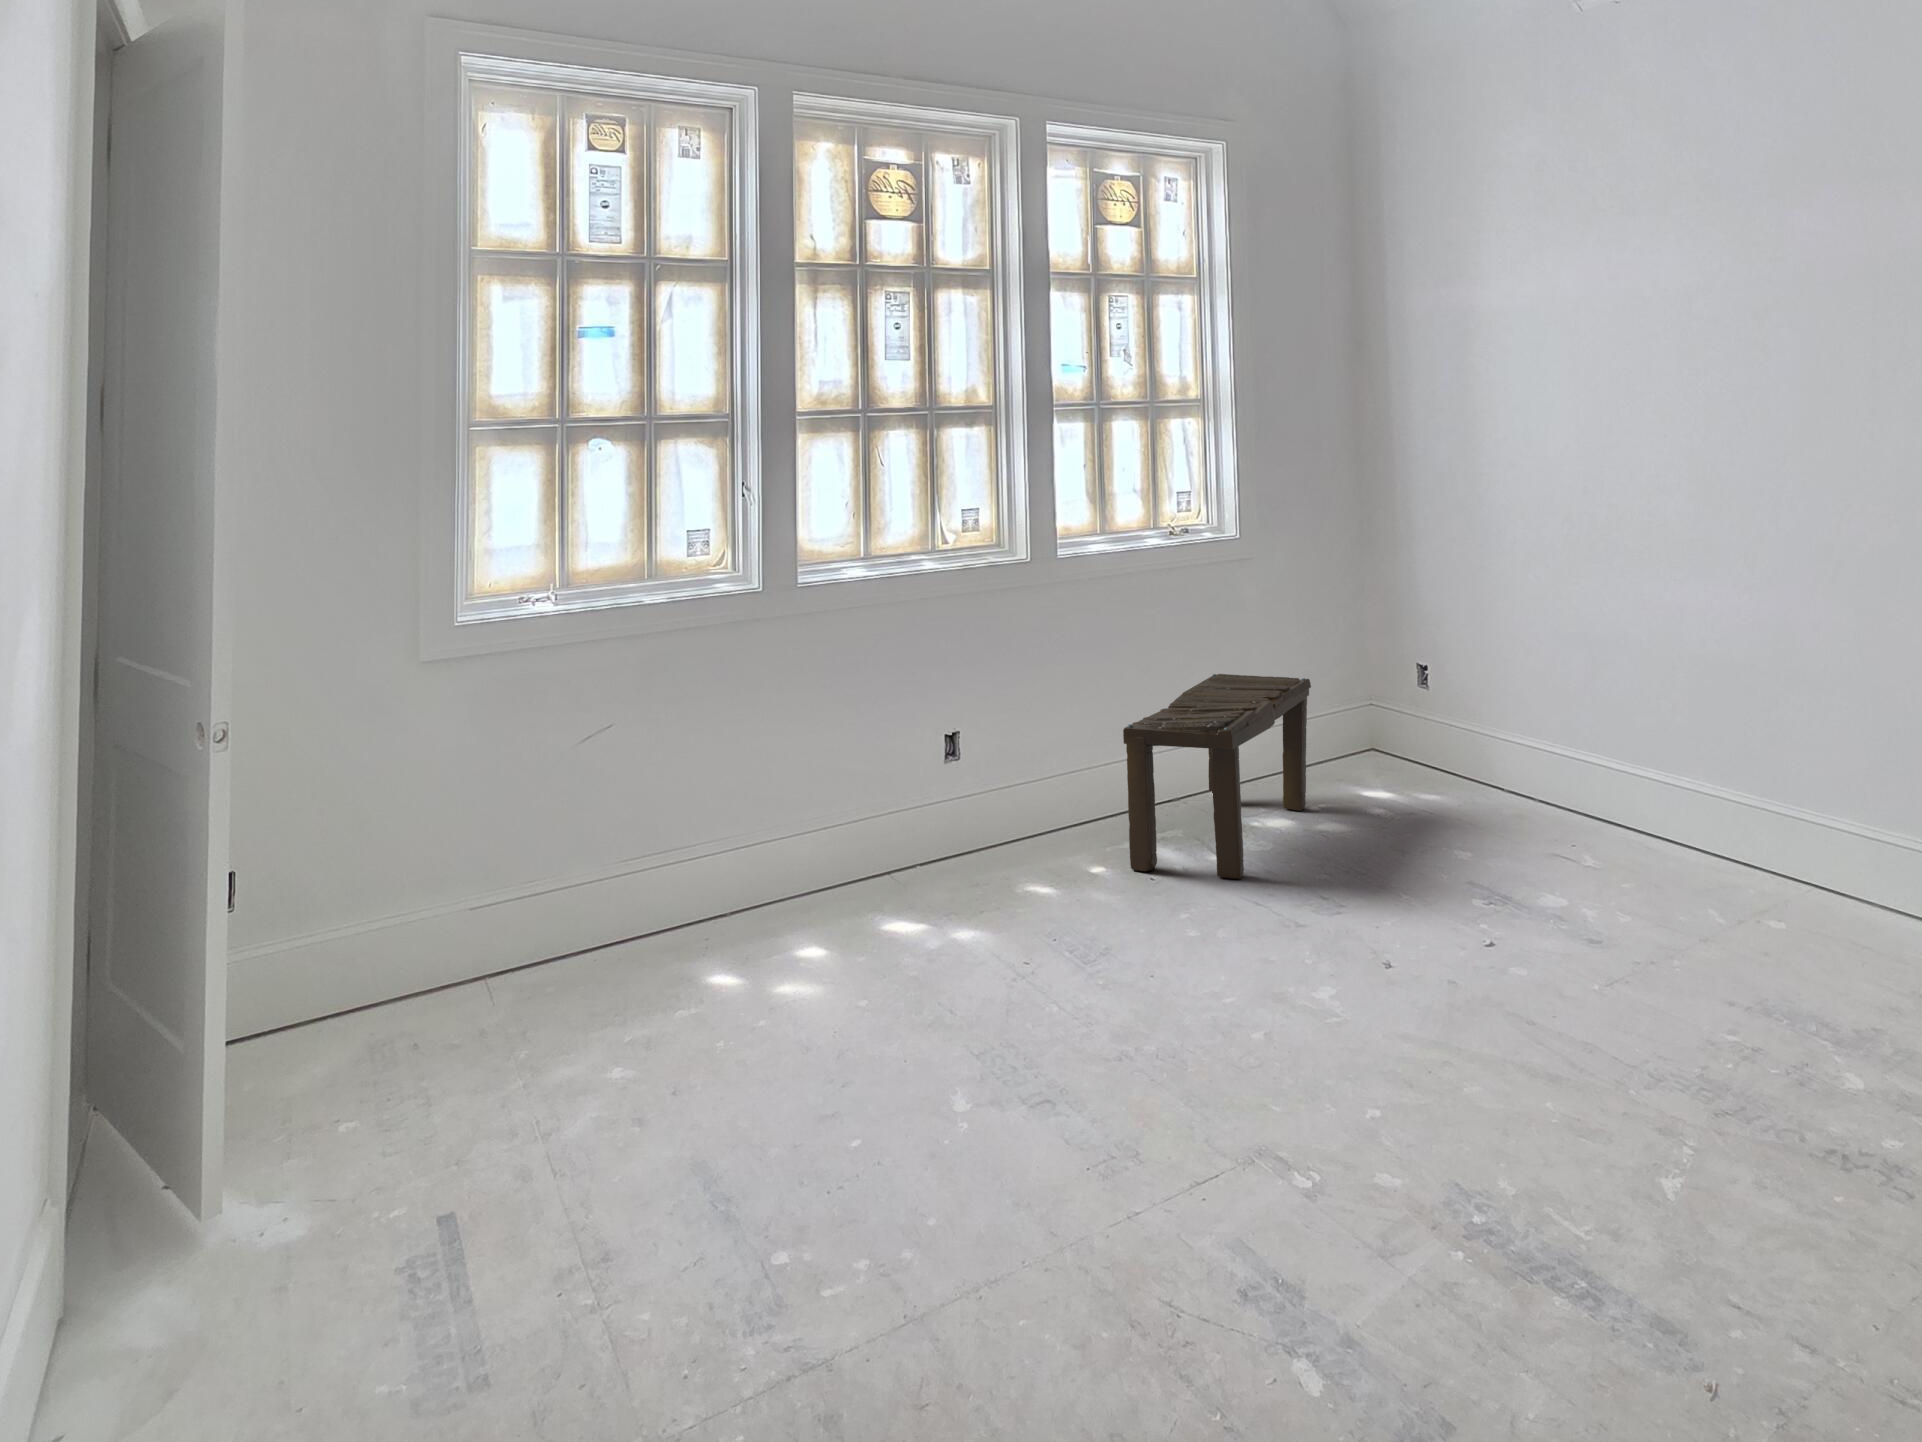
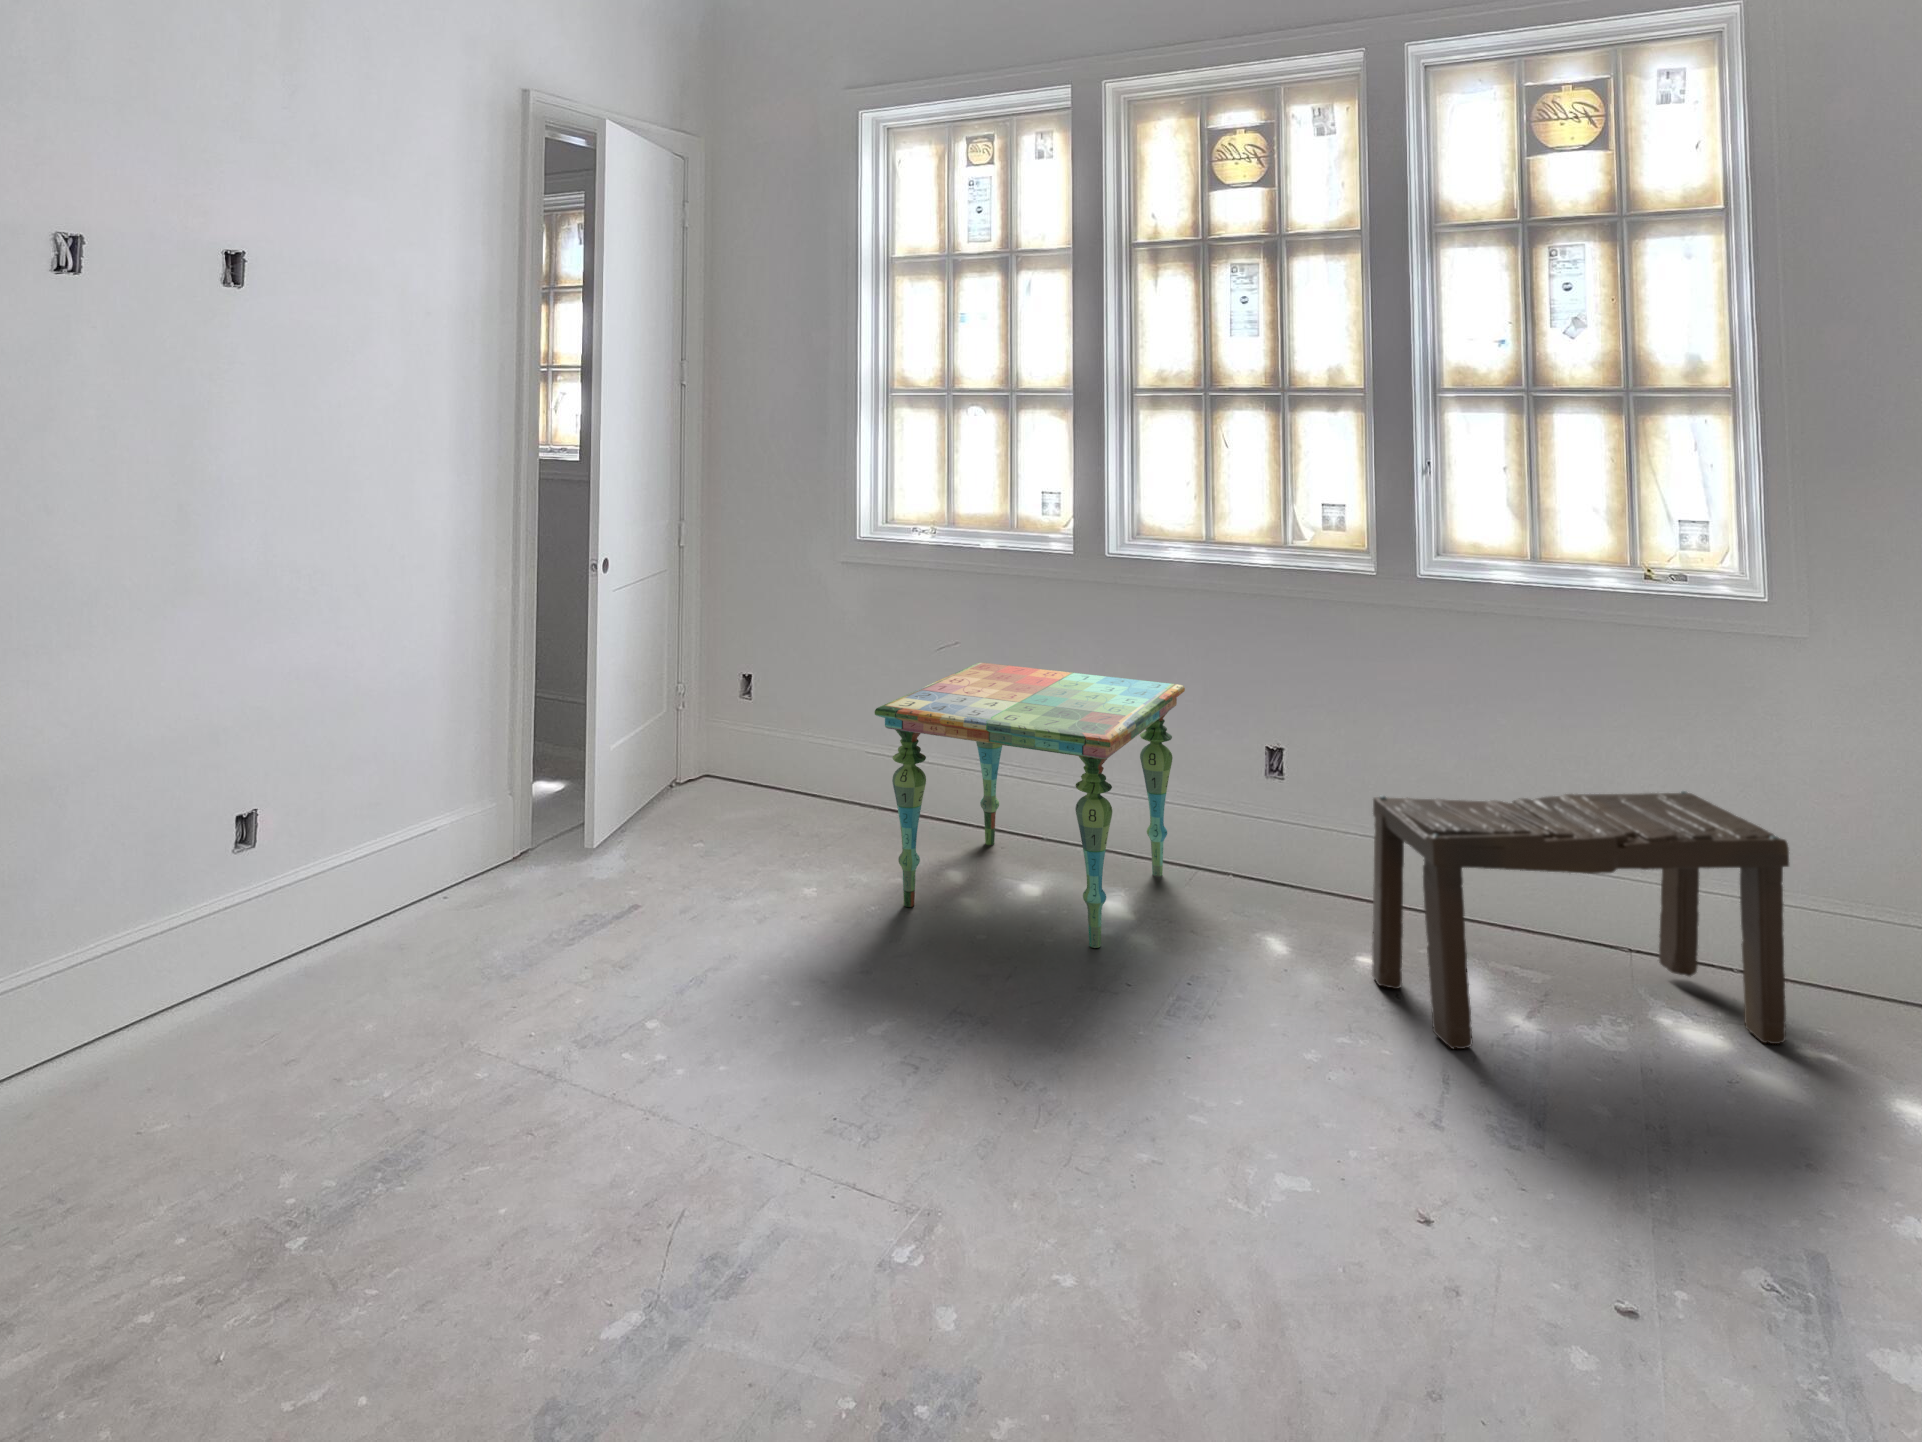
side table: none [669,696,1005,1002] -> present [875,663,1185,948]

